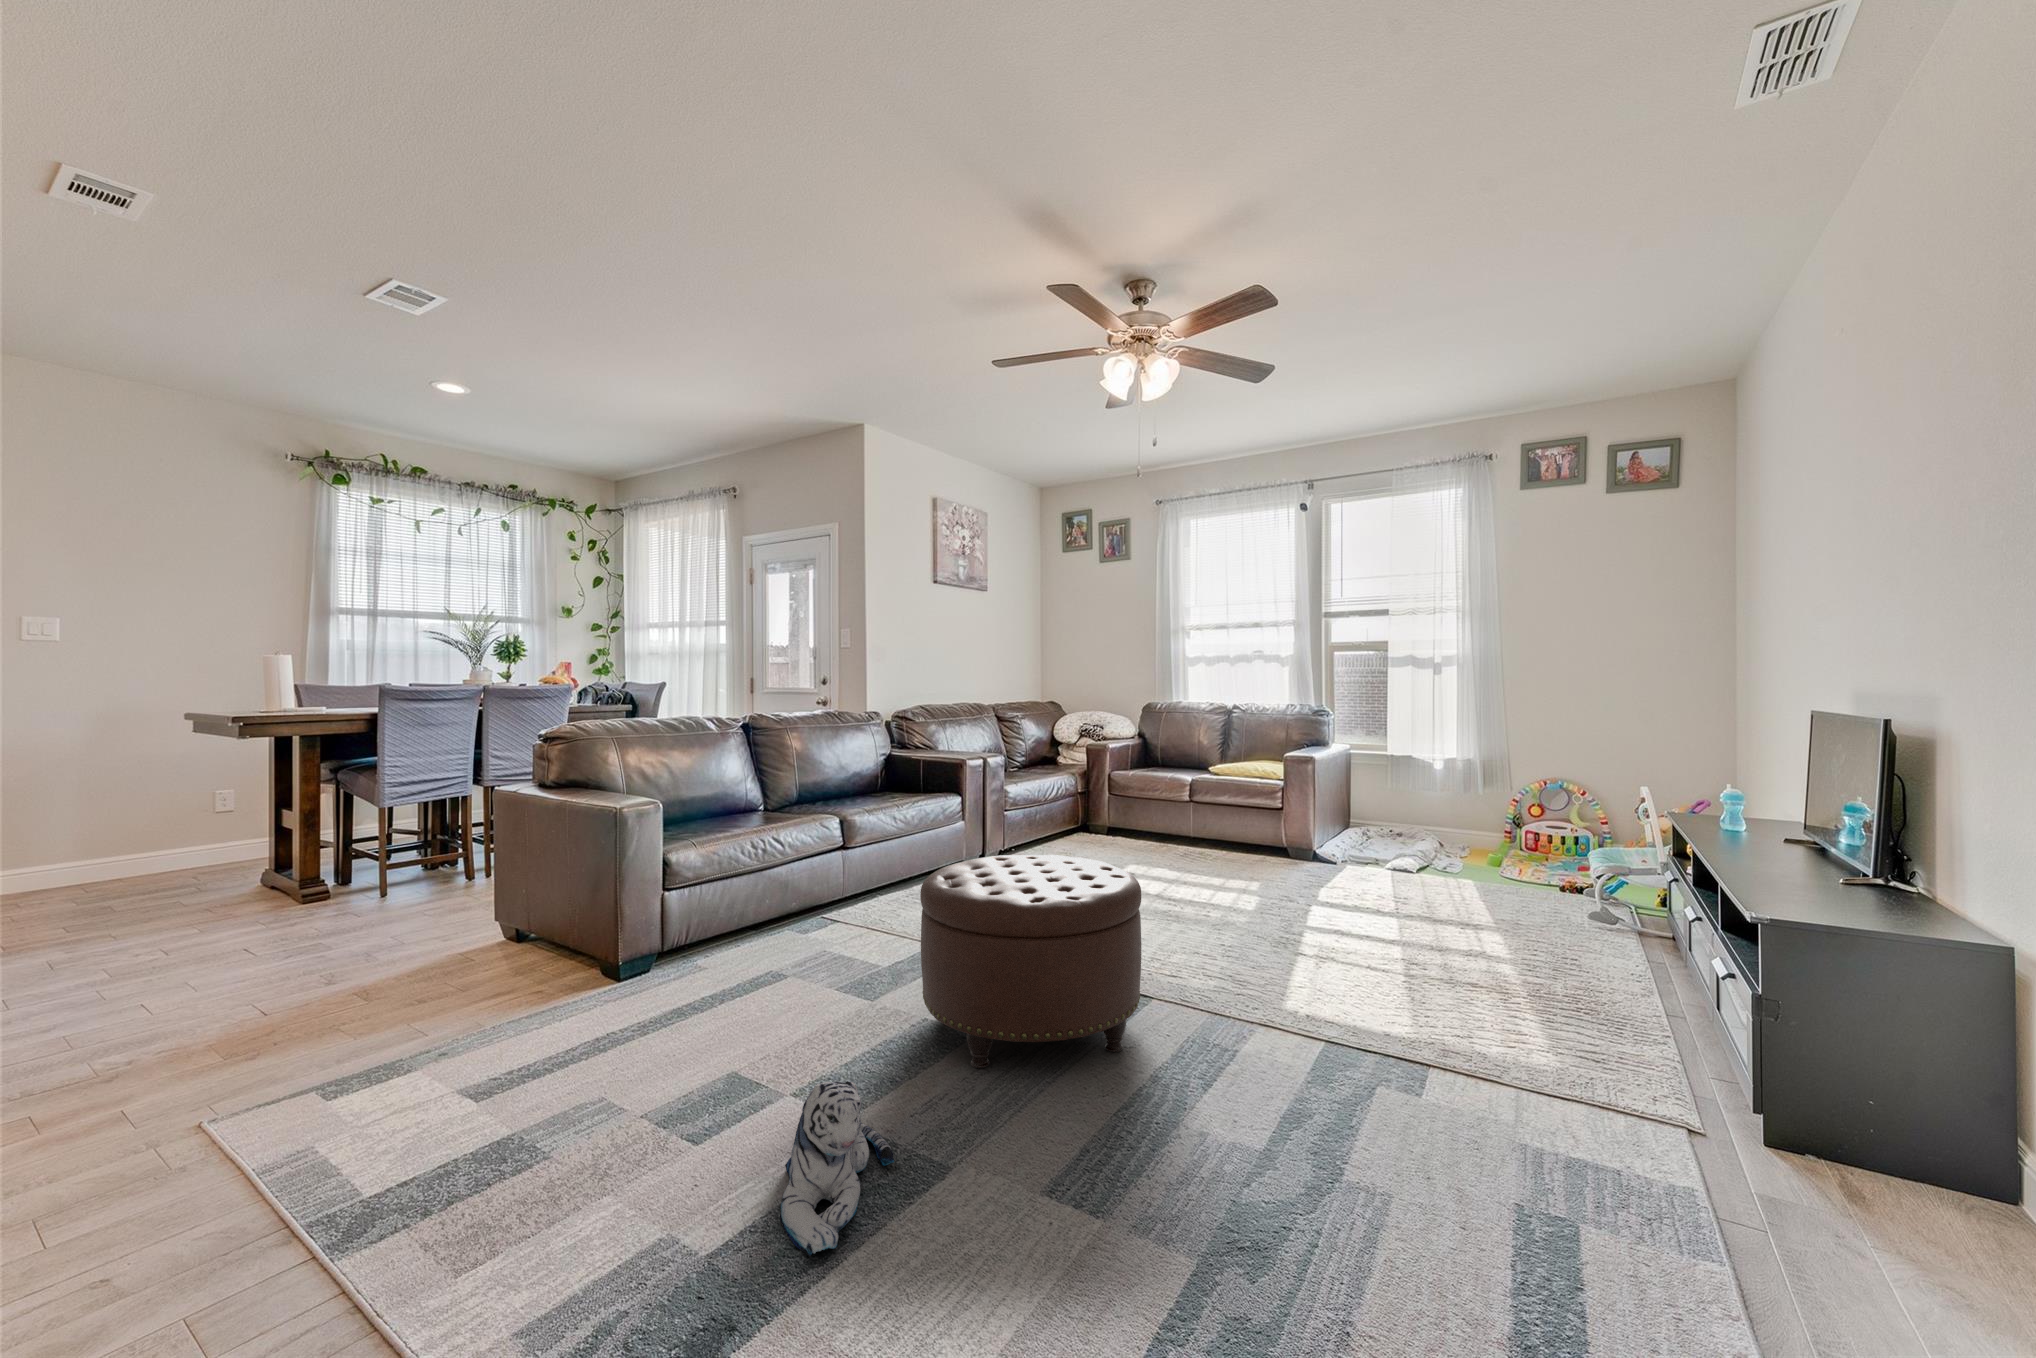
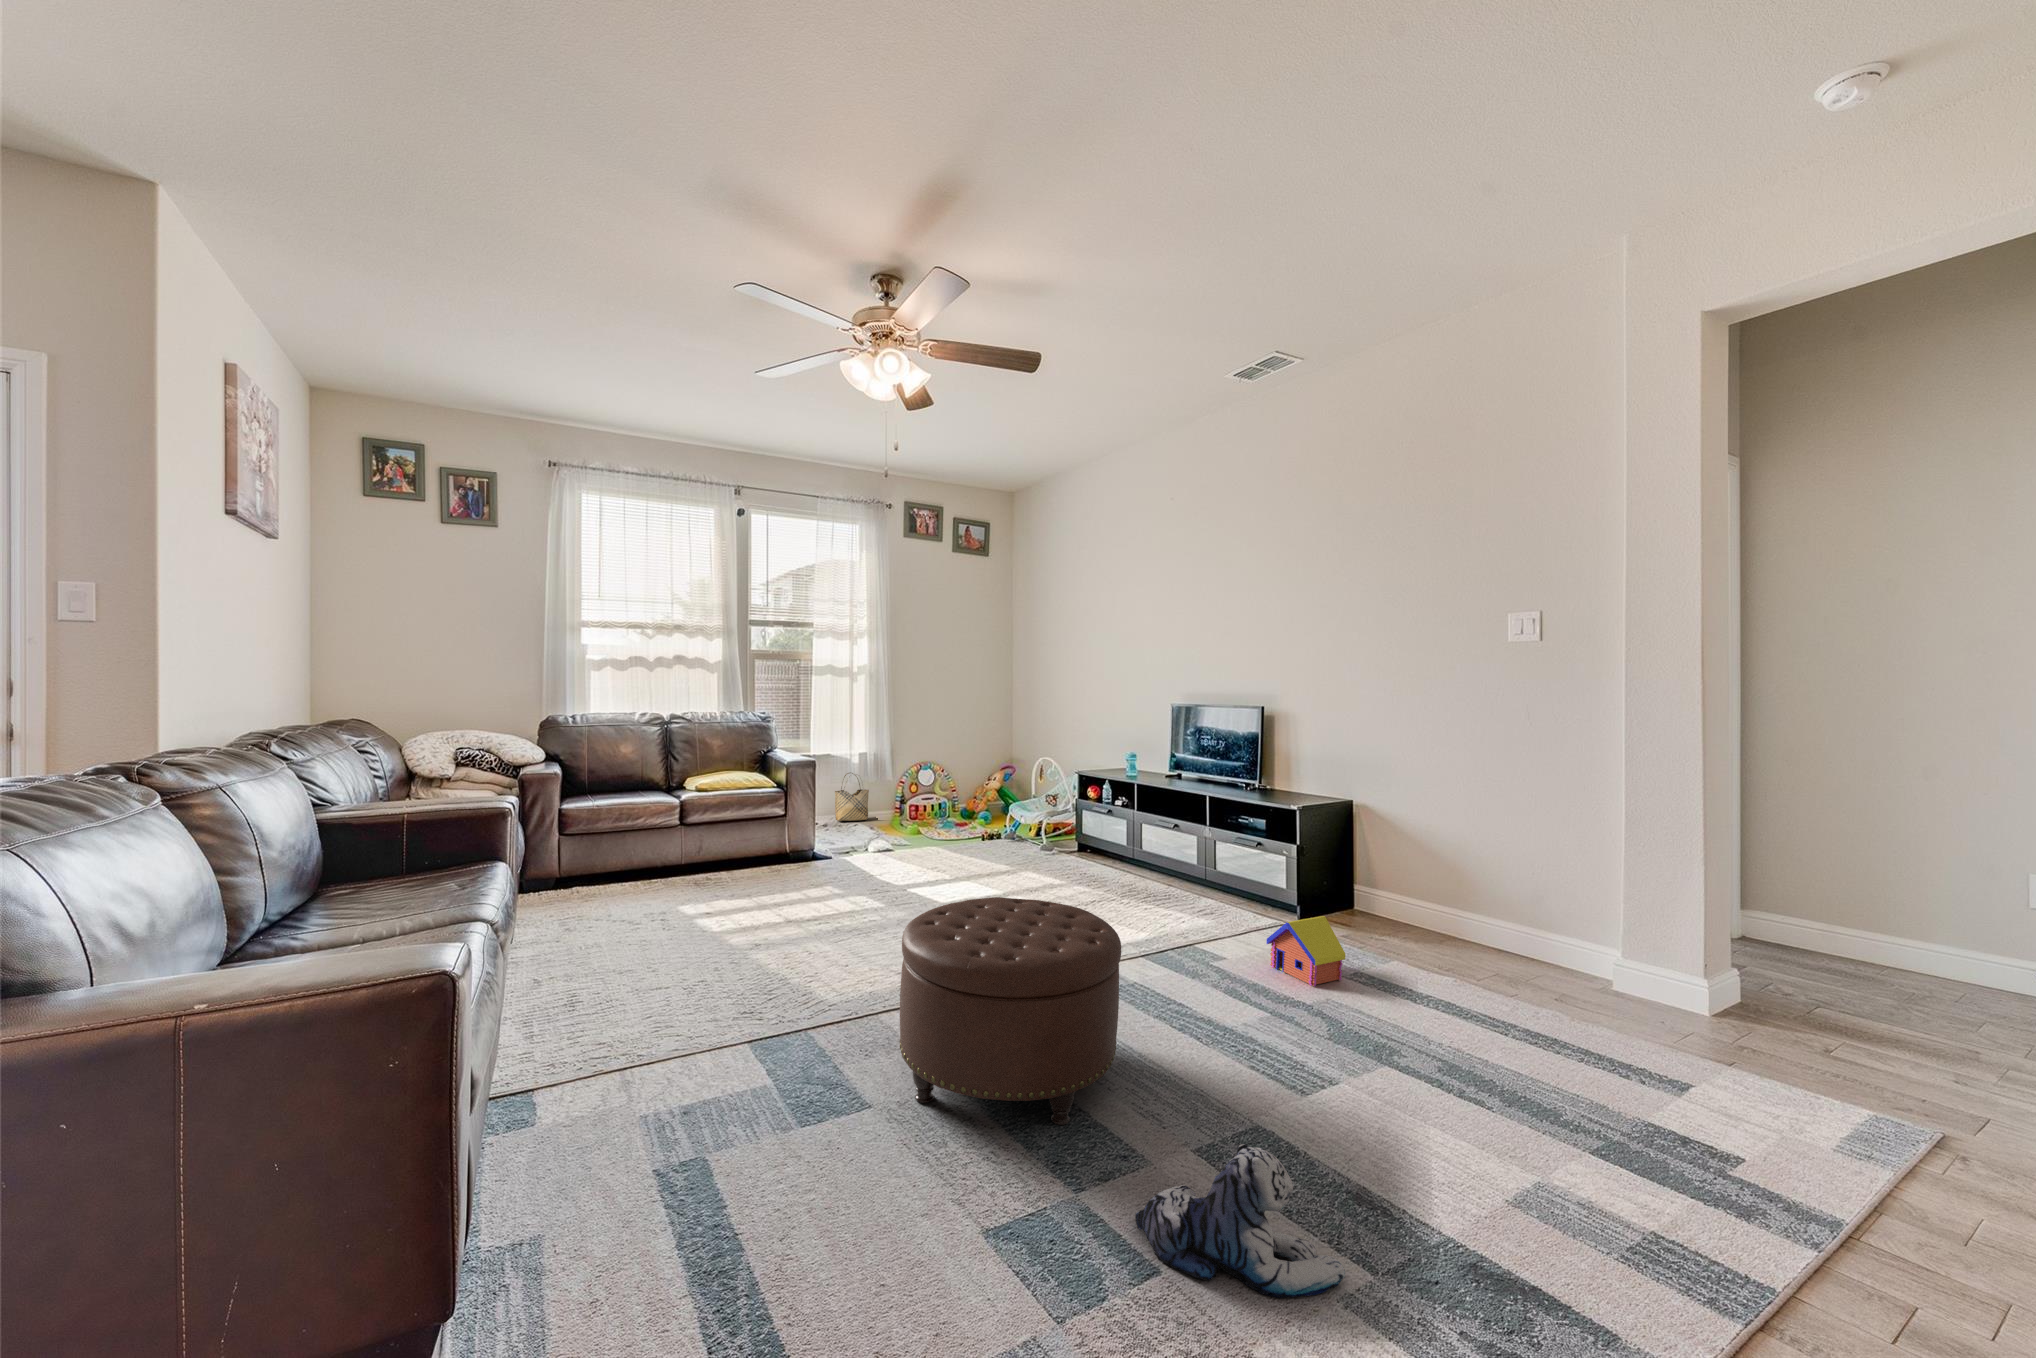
woven basket: none [1425,782,1473,841] -> present [835,773,869,821]
toy house: none [1587,1048,1716,1212] -> present [1267,916,1345,986]

